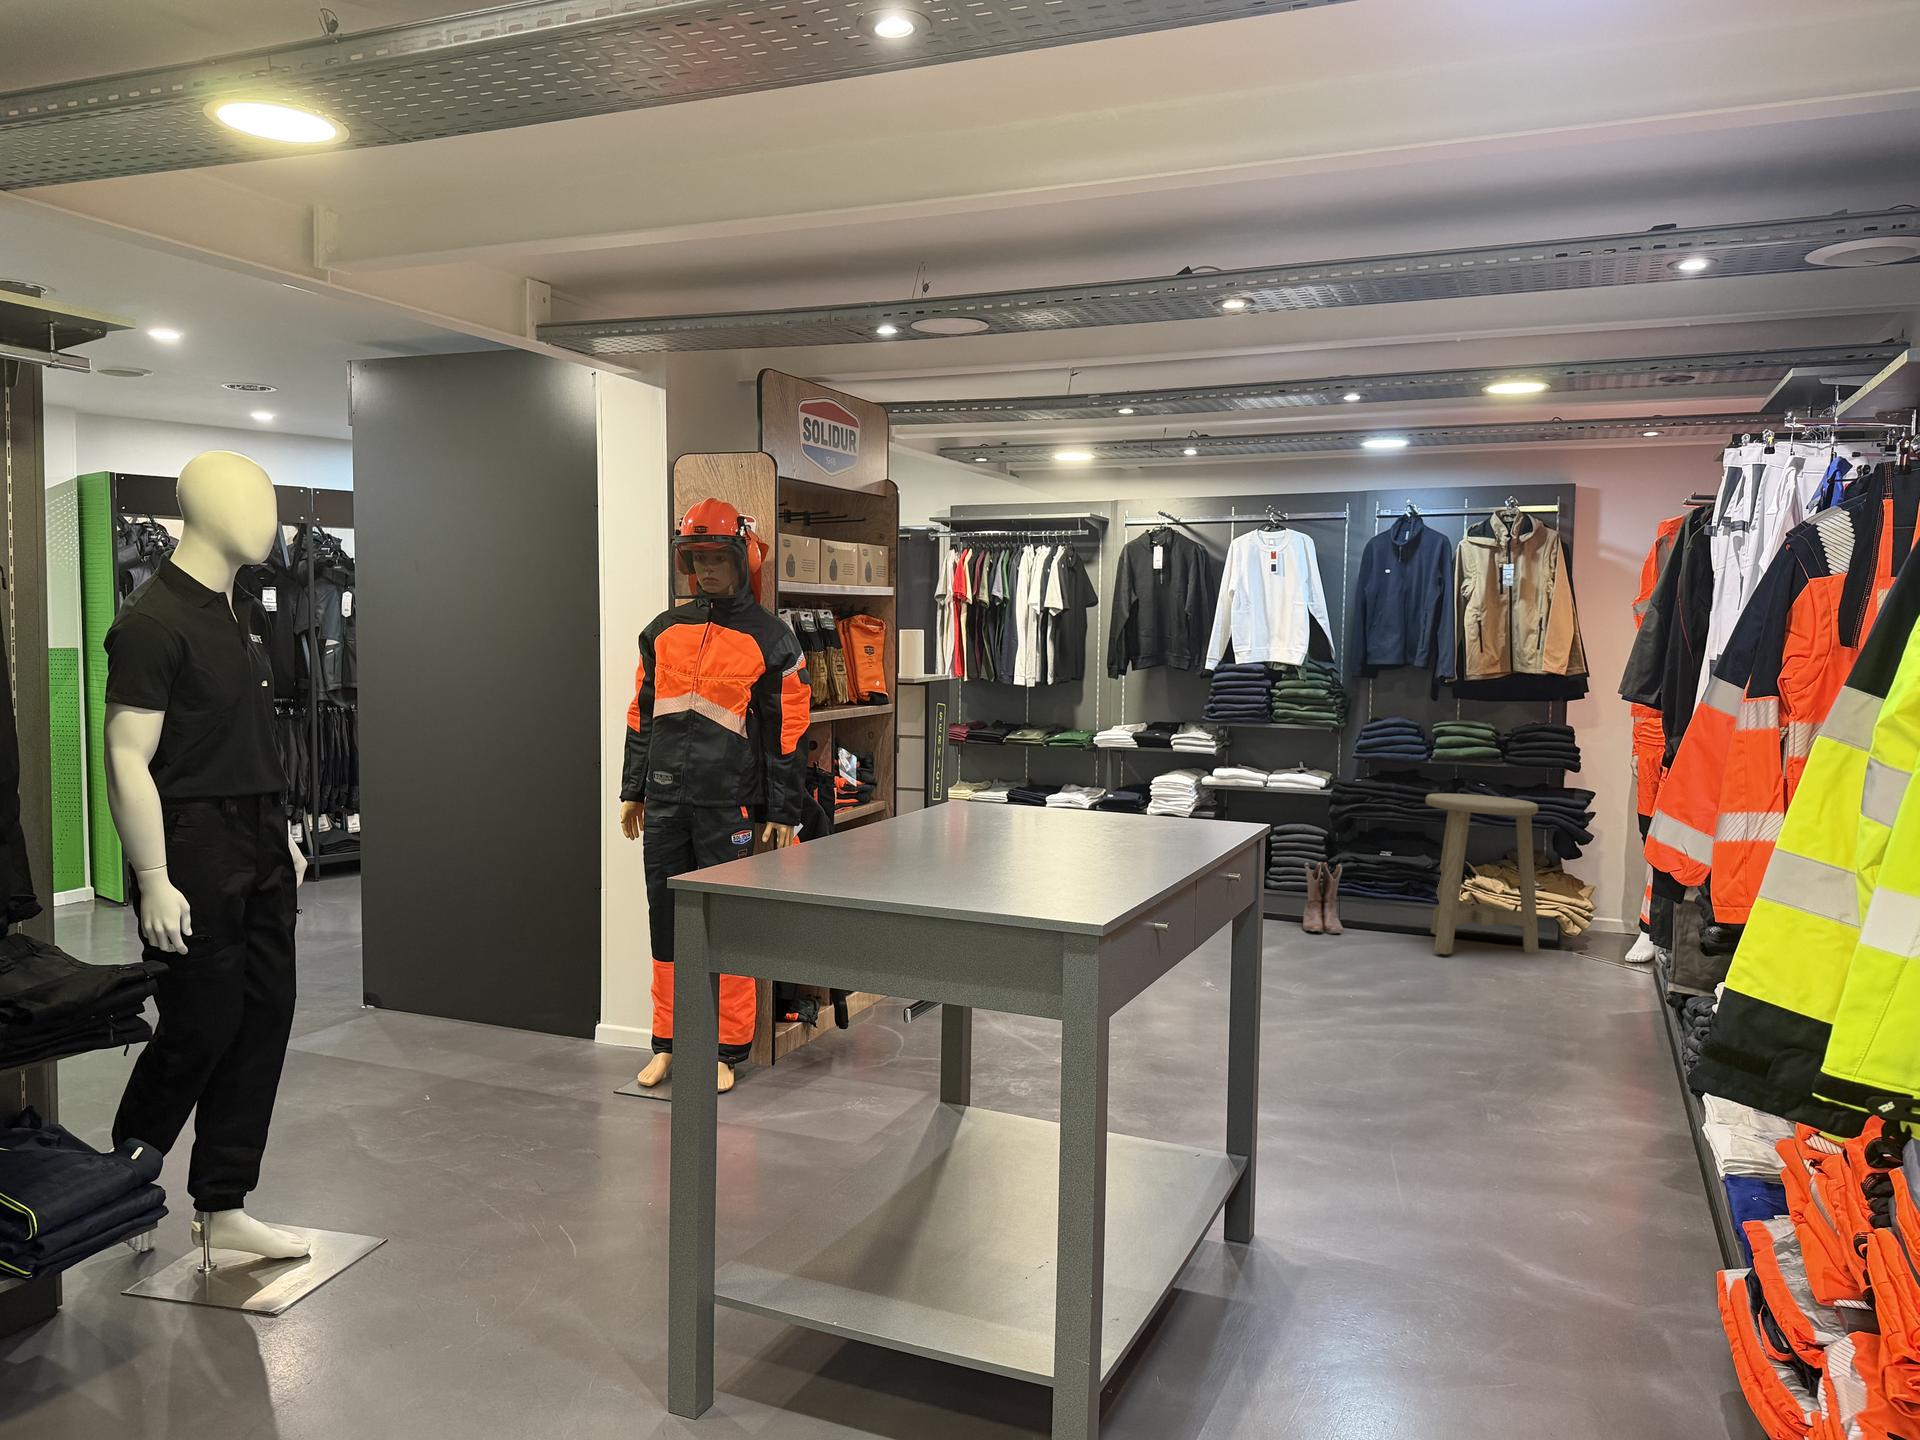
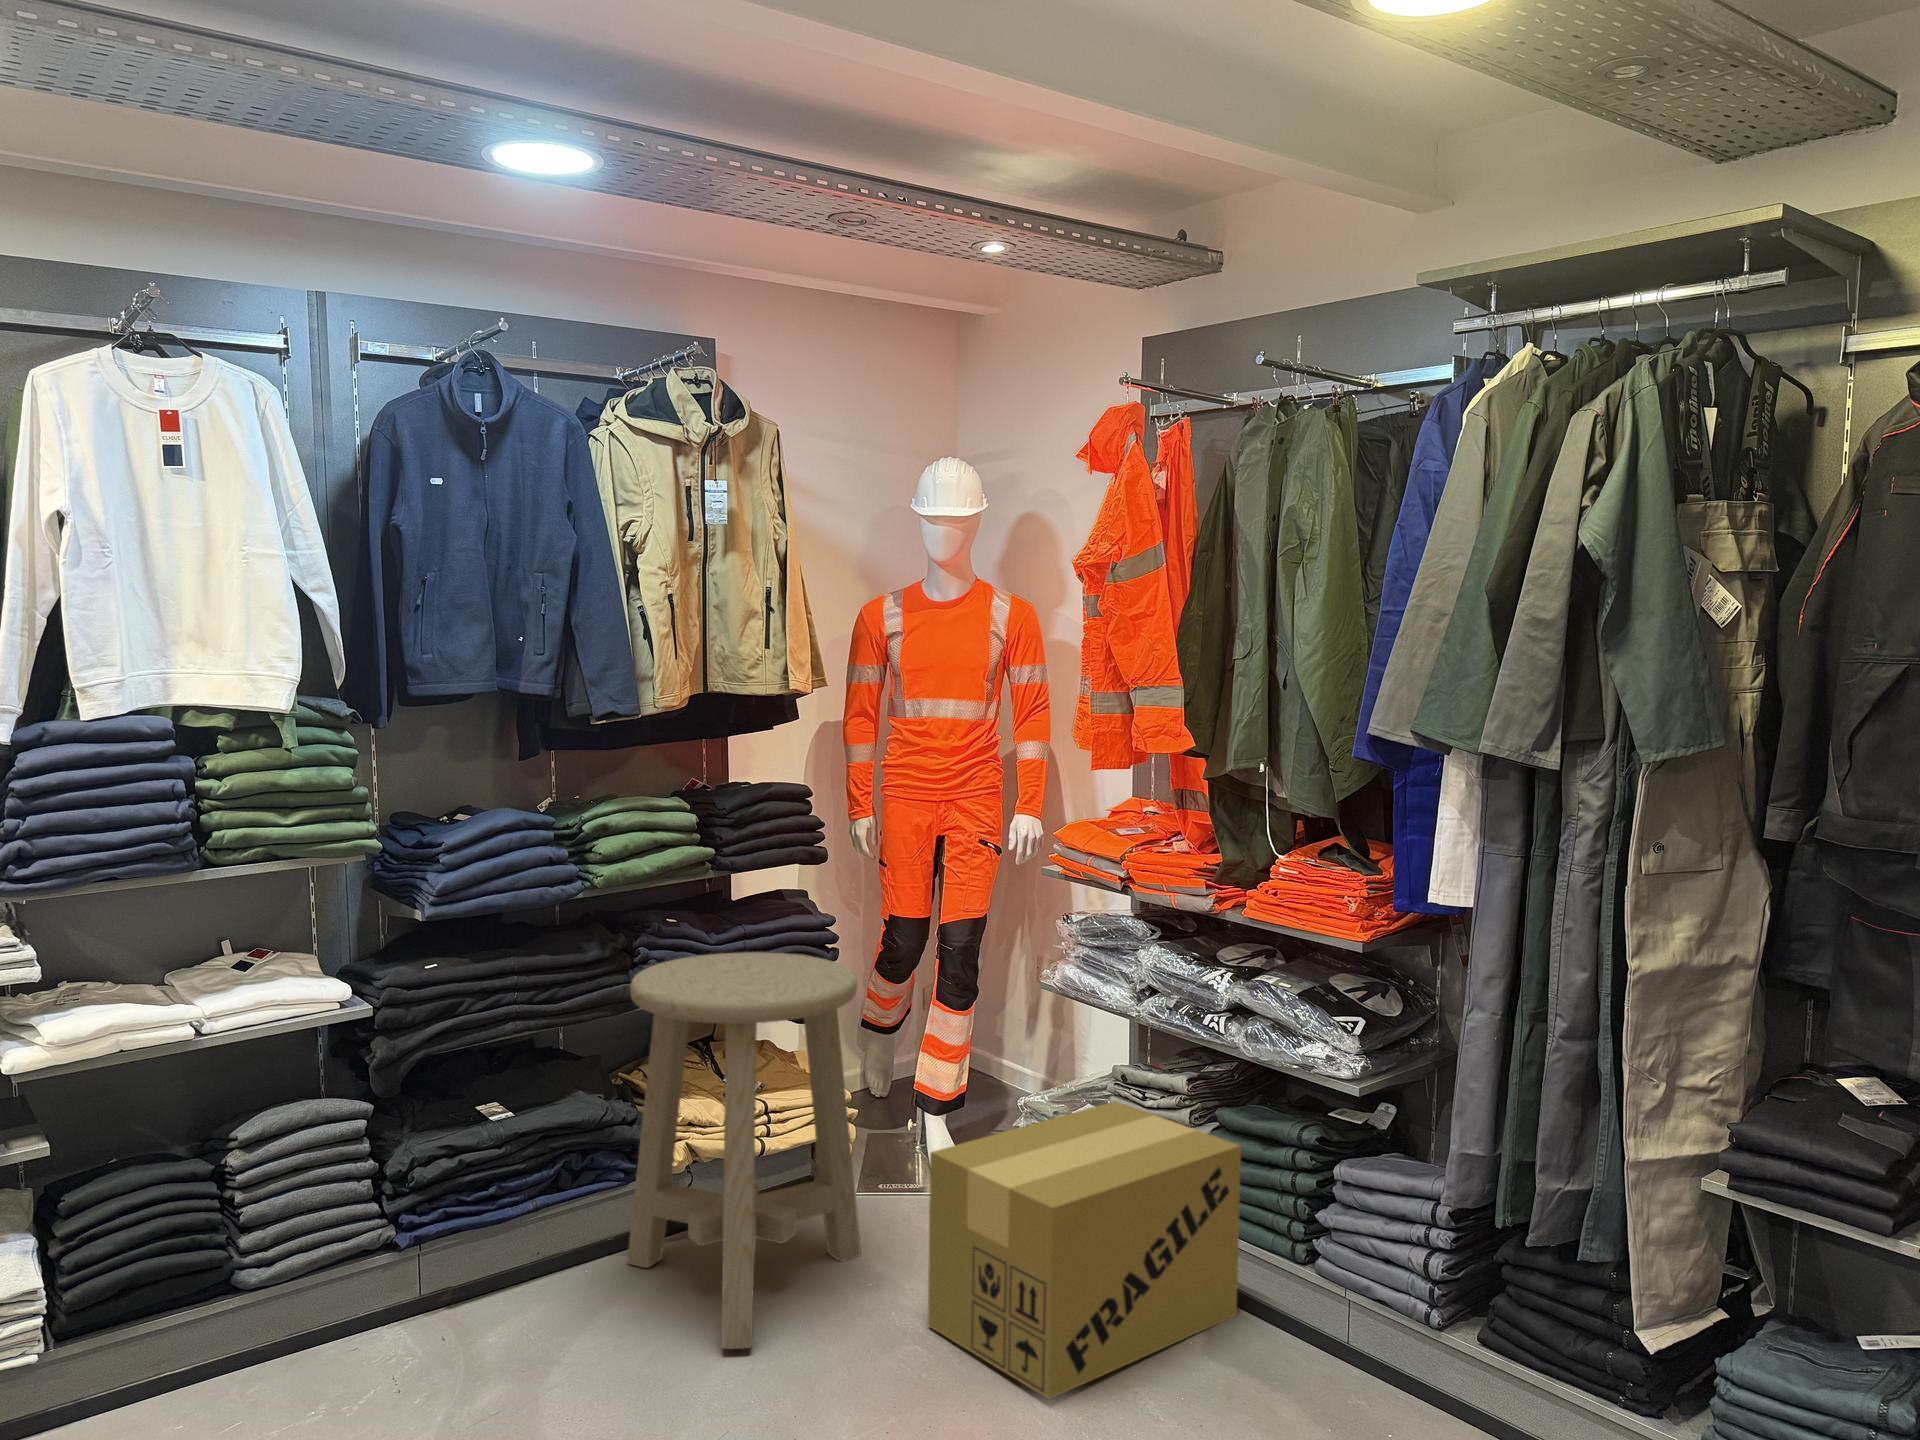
boots: present [1303,862,1343,934] -> none [346,1181,468,1385]
cardboard box: none [1532,886,1702,1005] -> present [928,1101,1241,1399]

